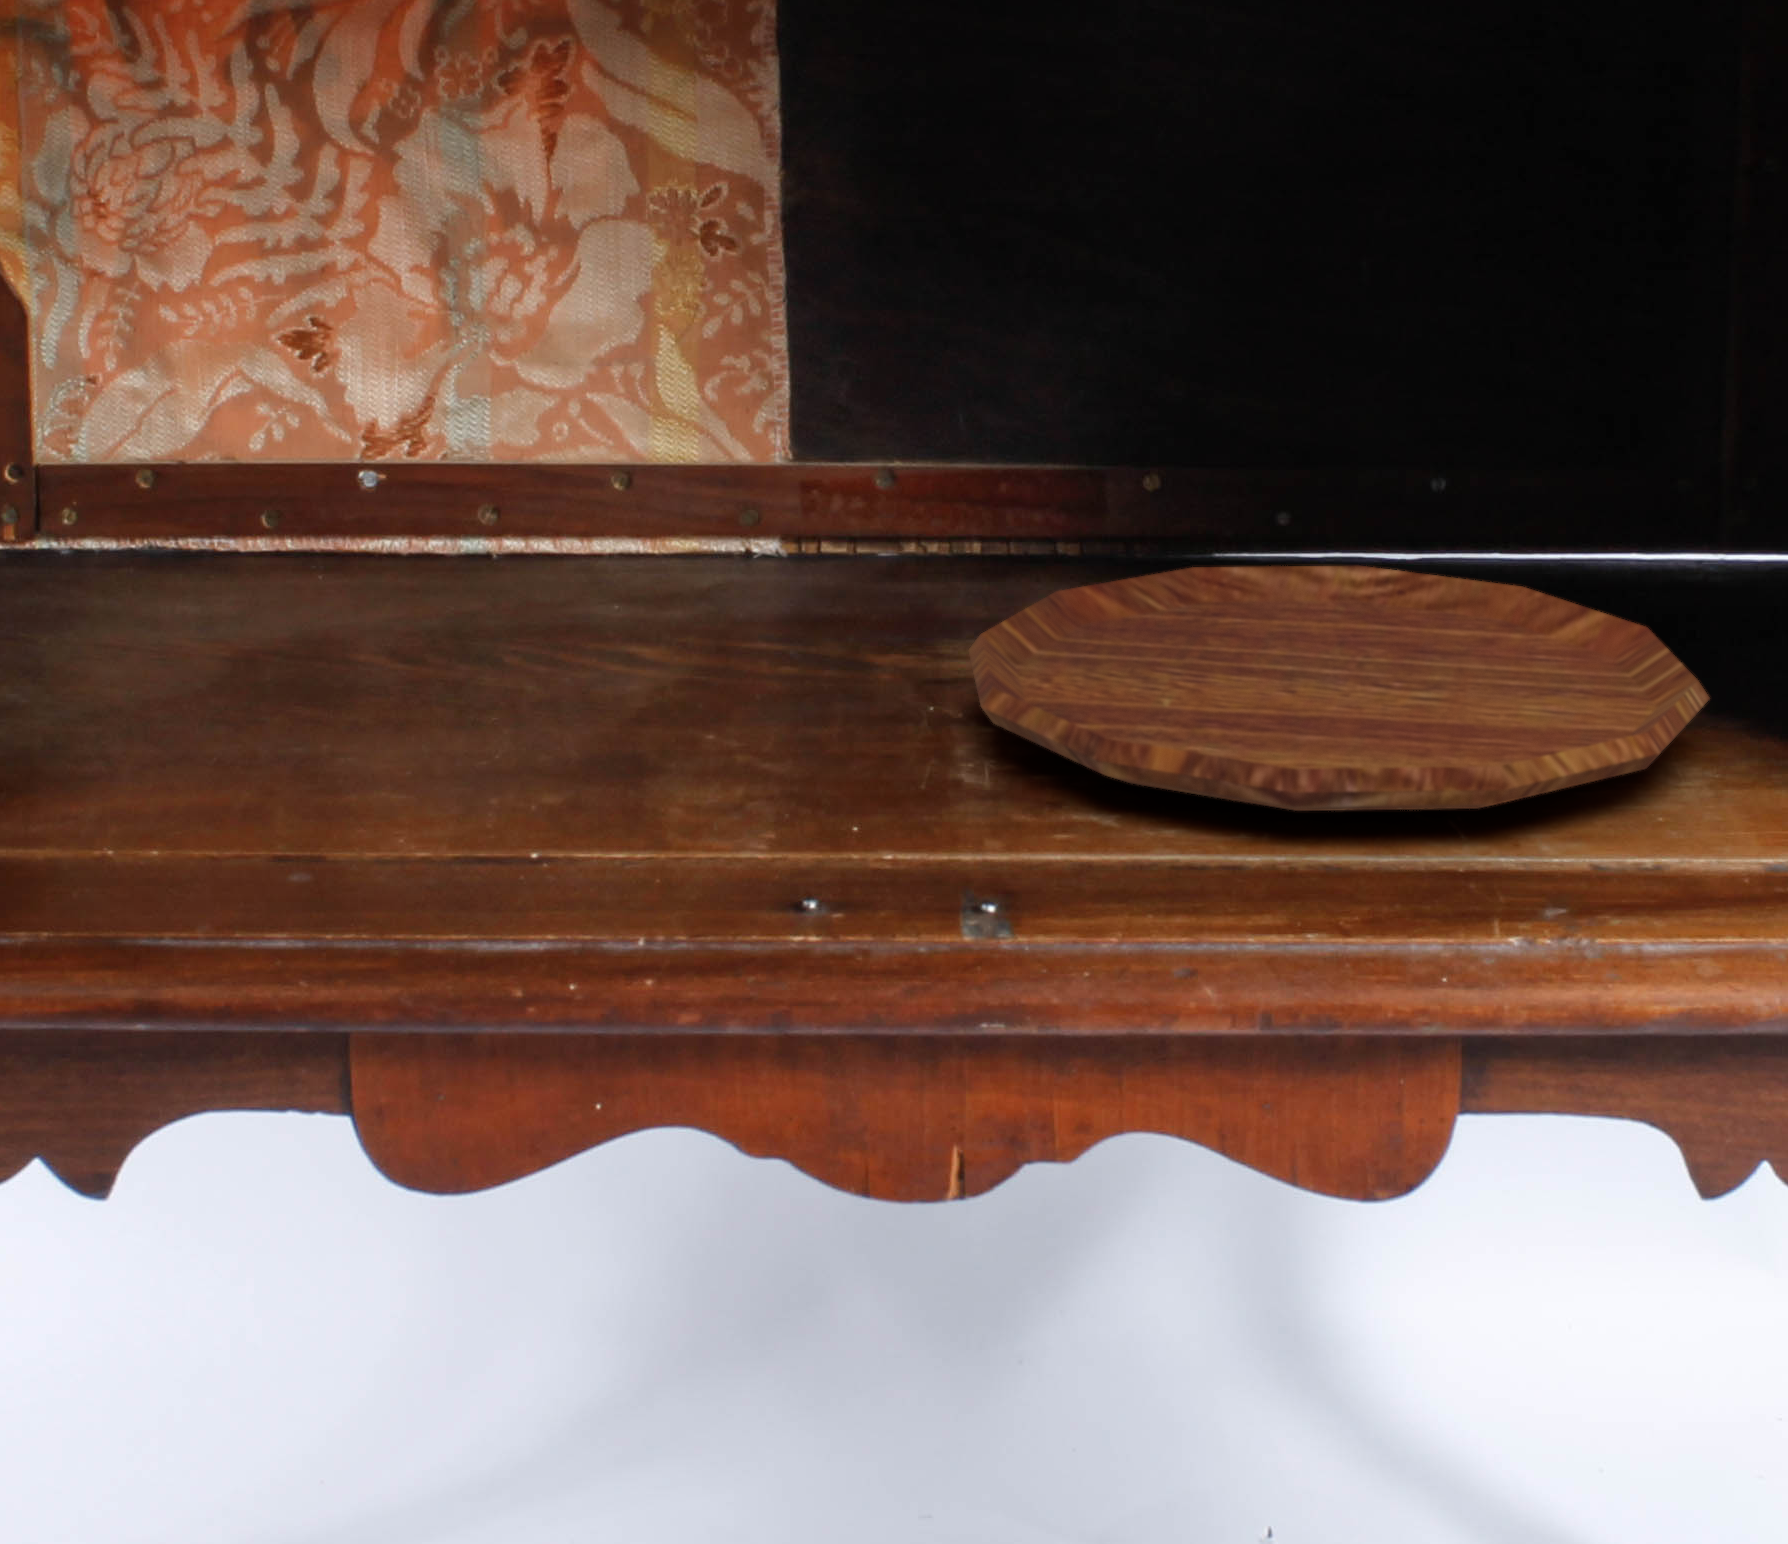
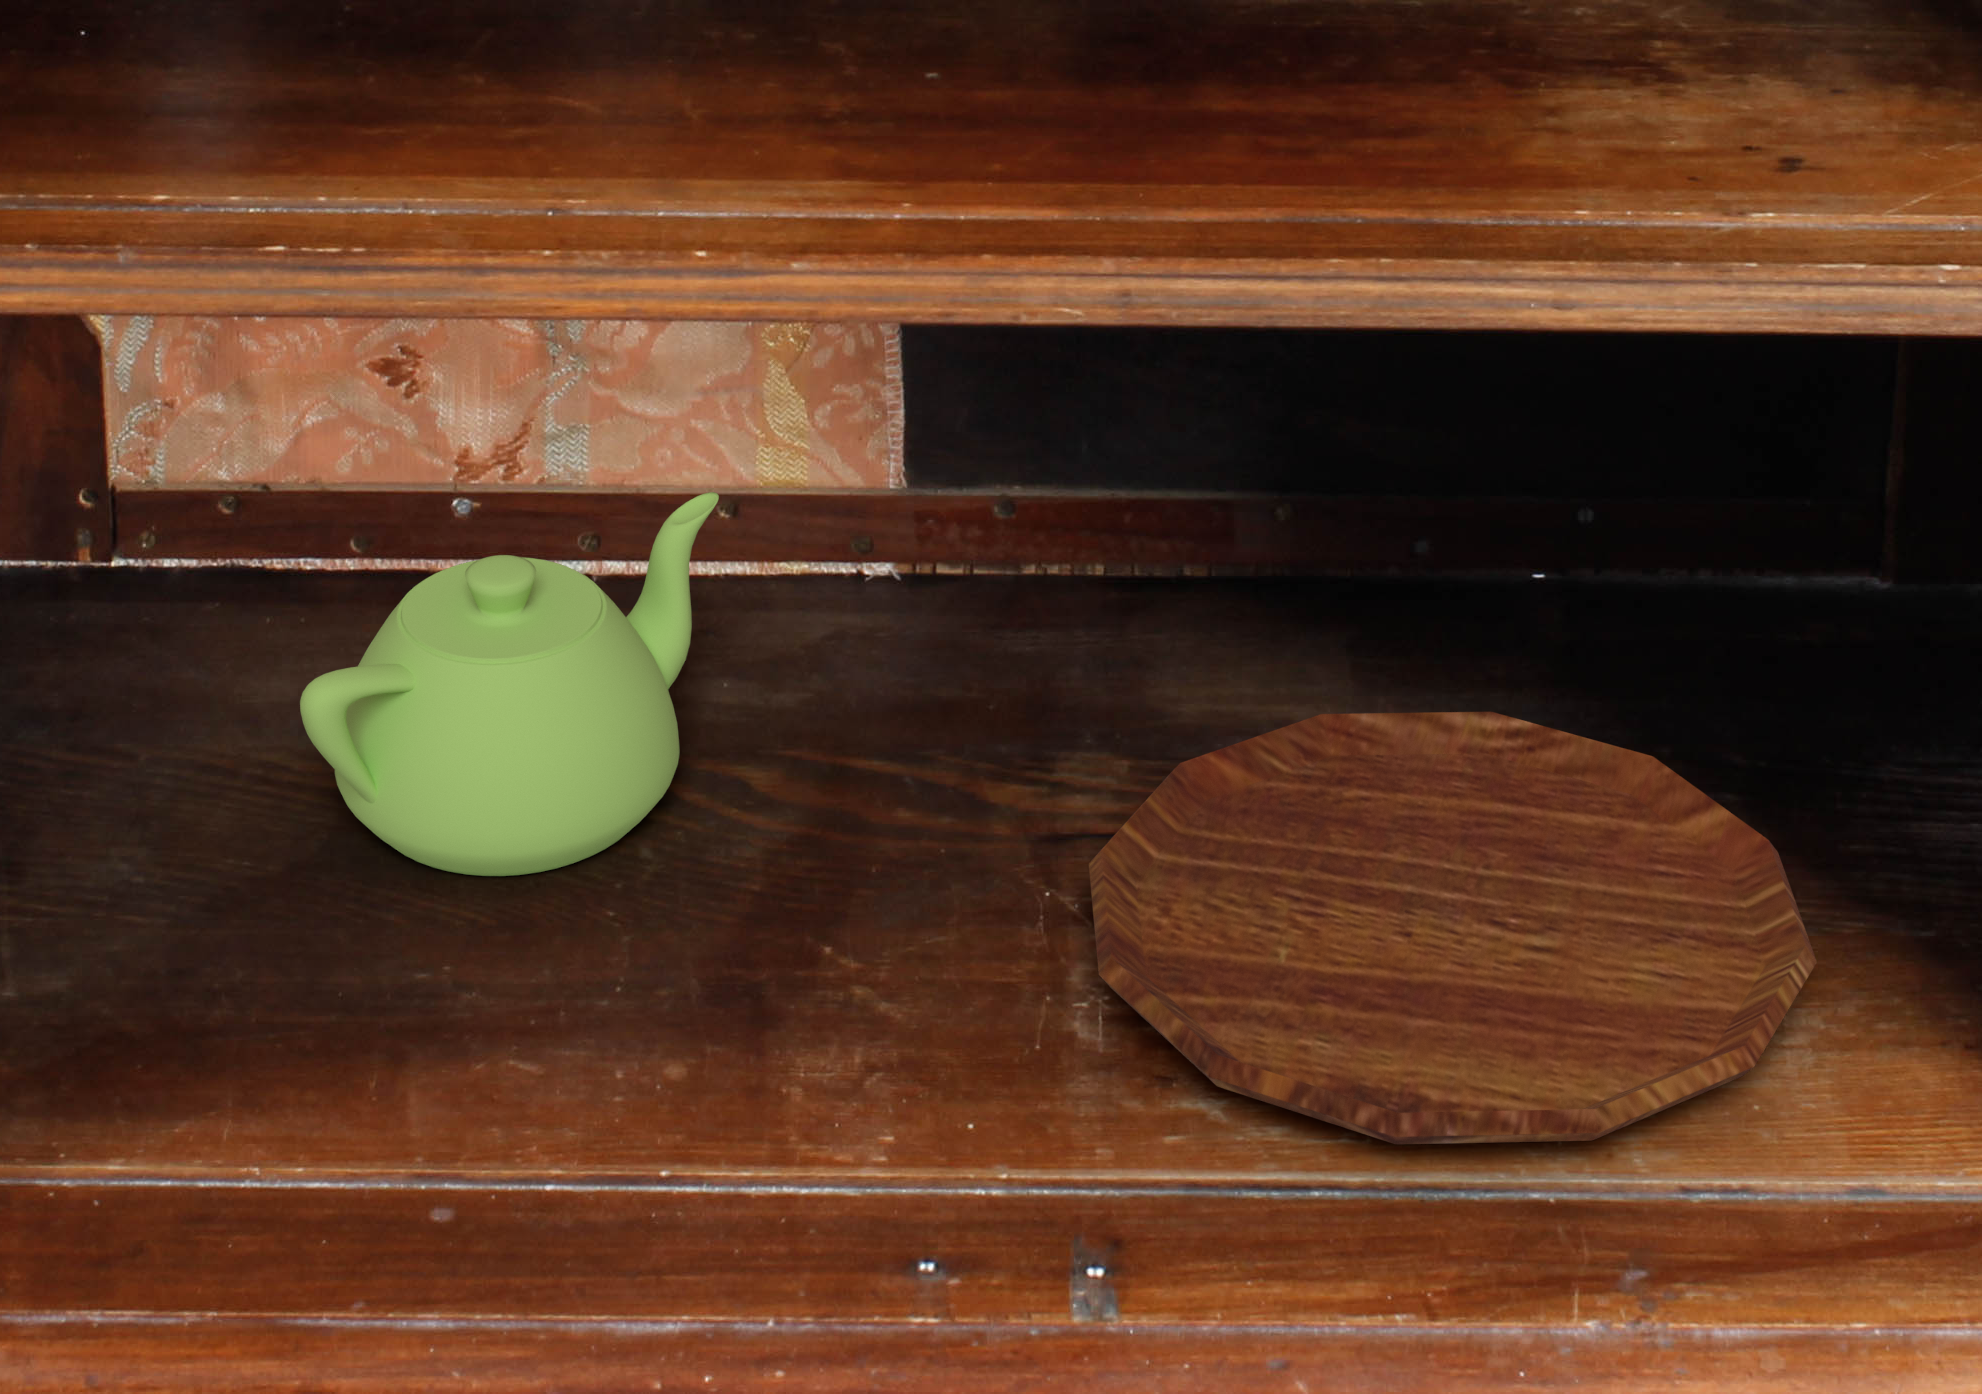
teapot: none [188,377,606,695] -> present [300,492,719,876]

